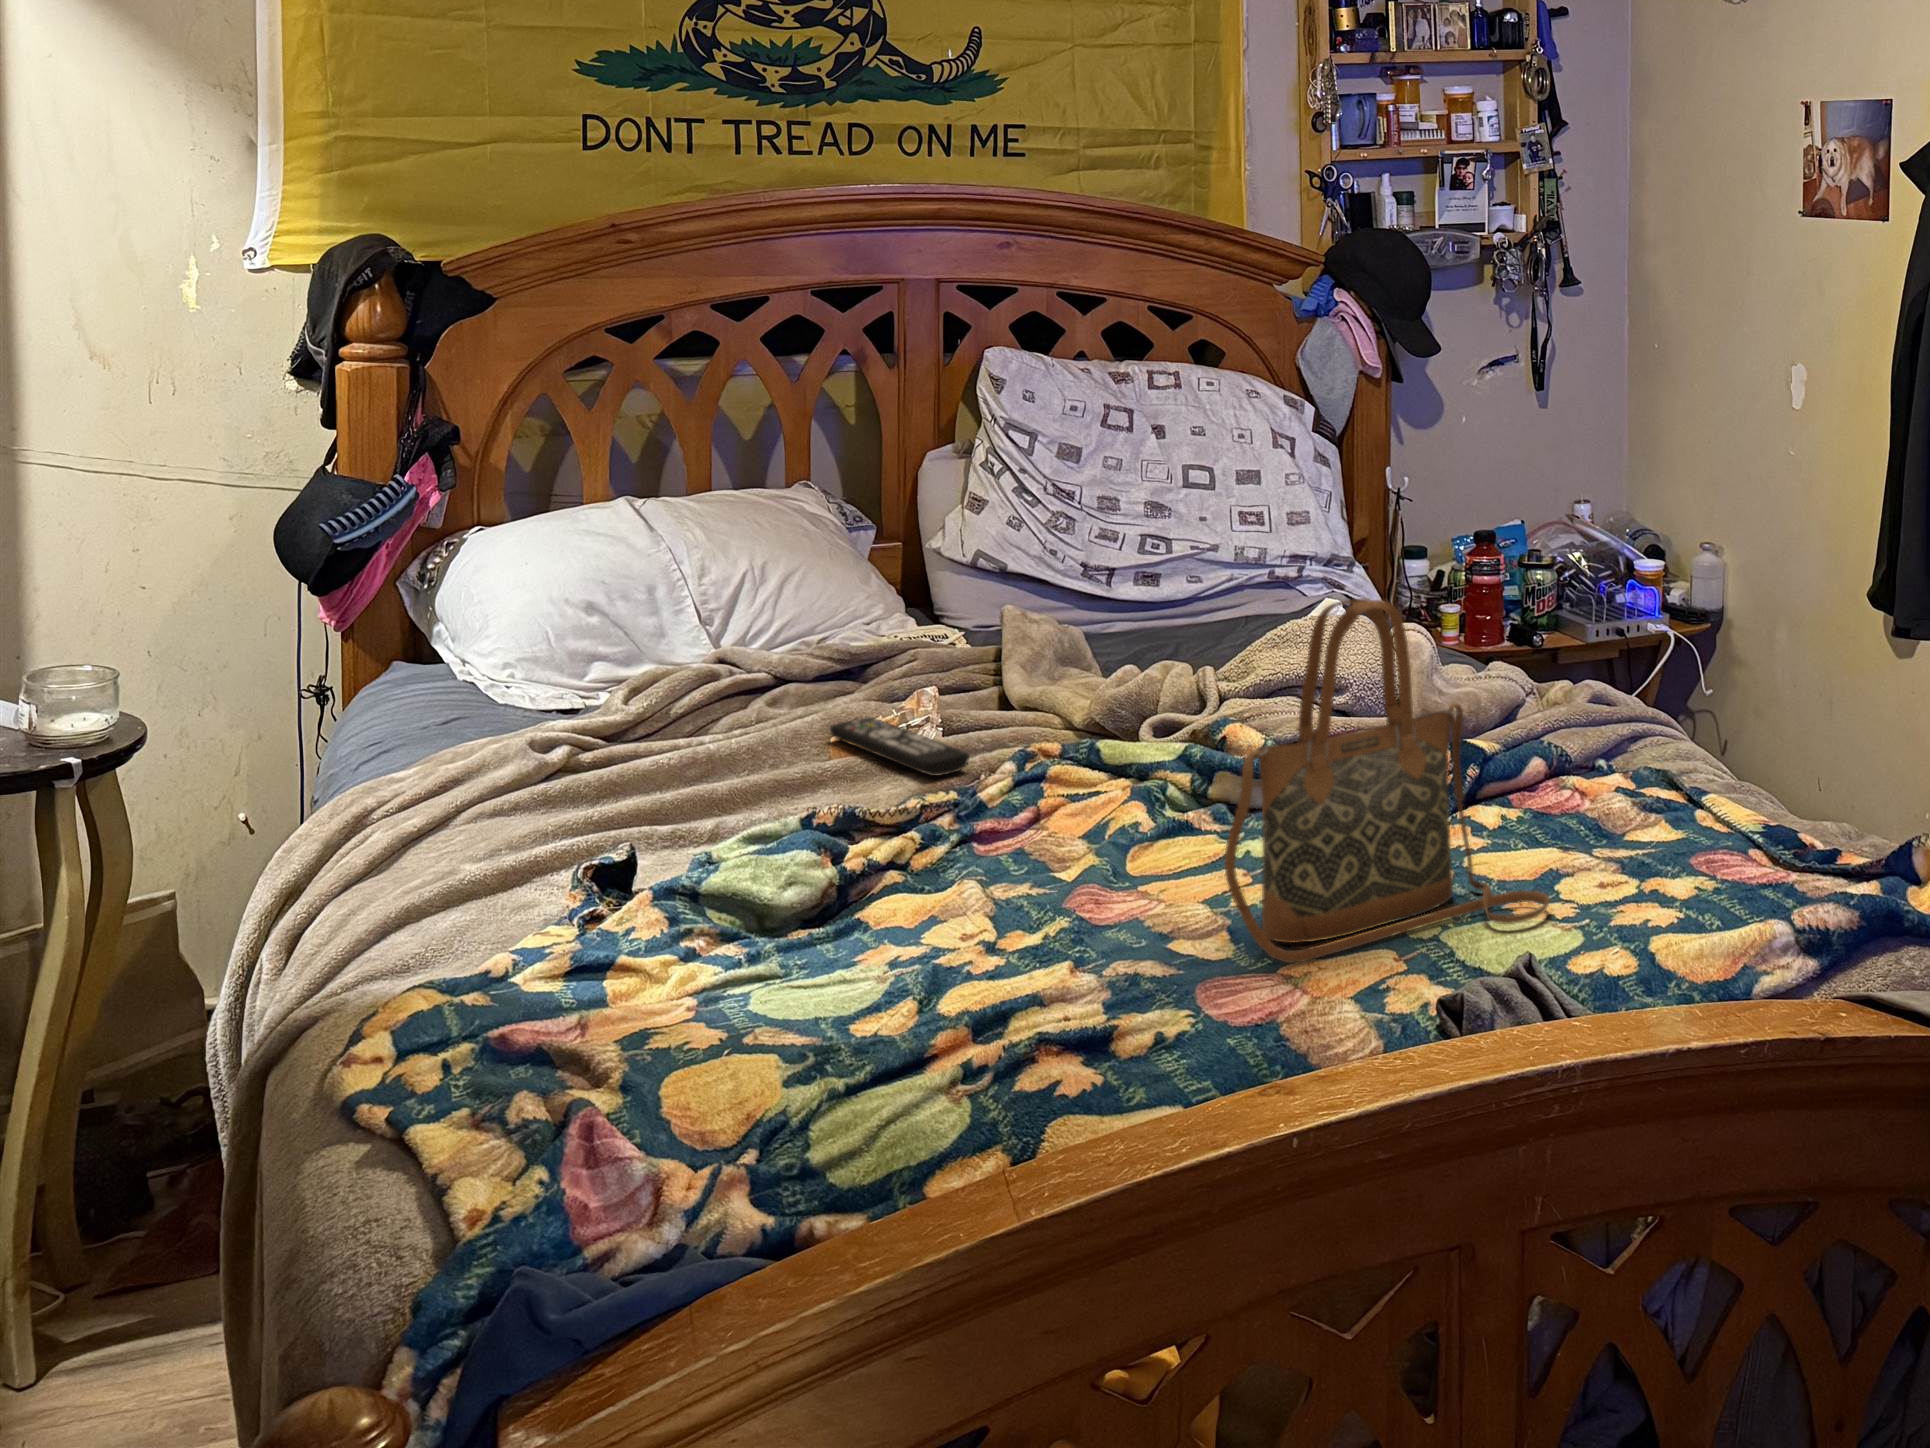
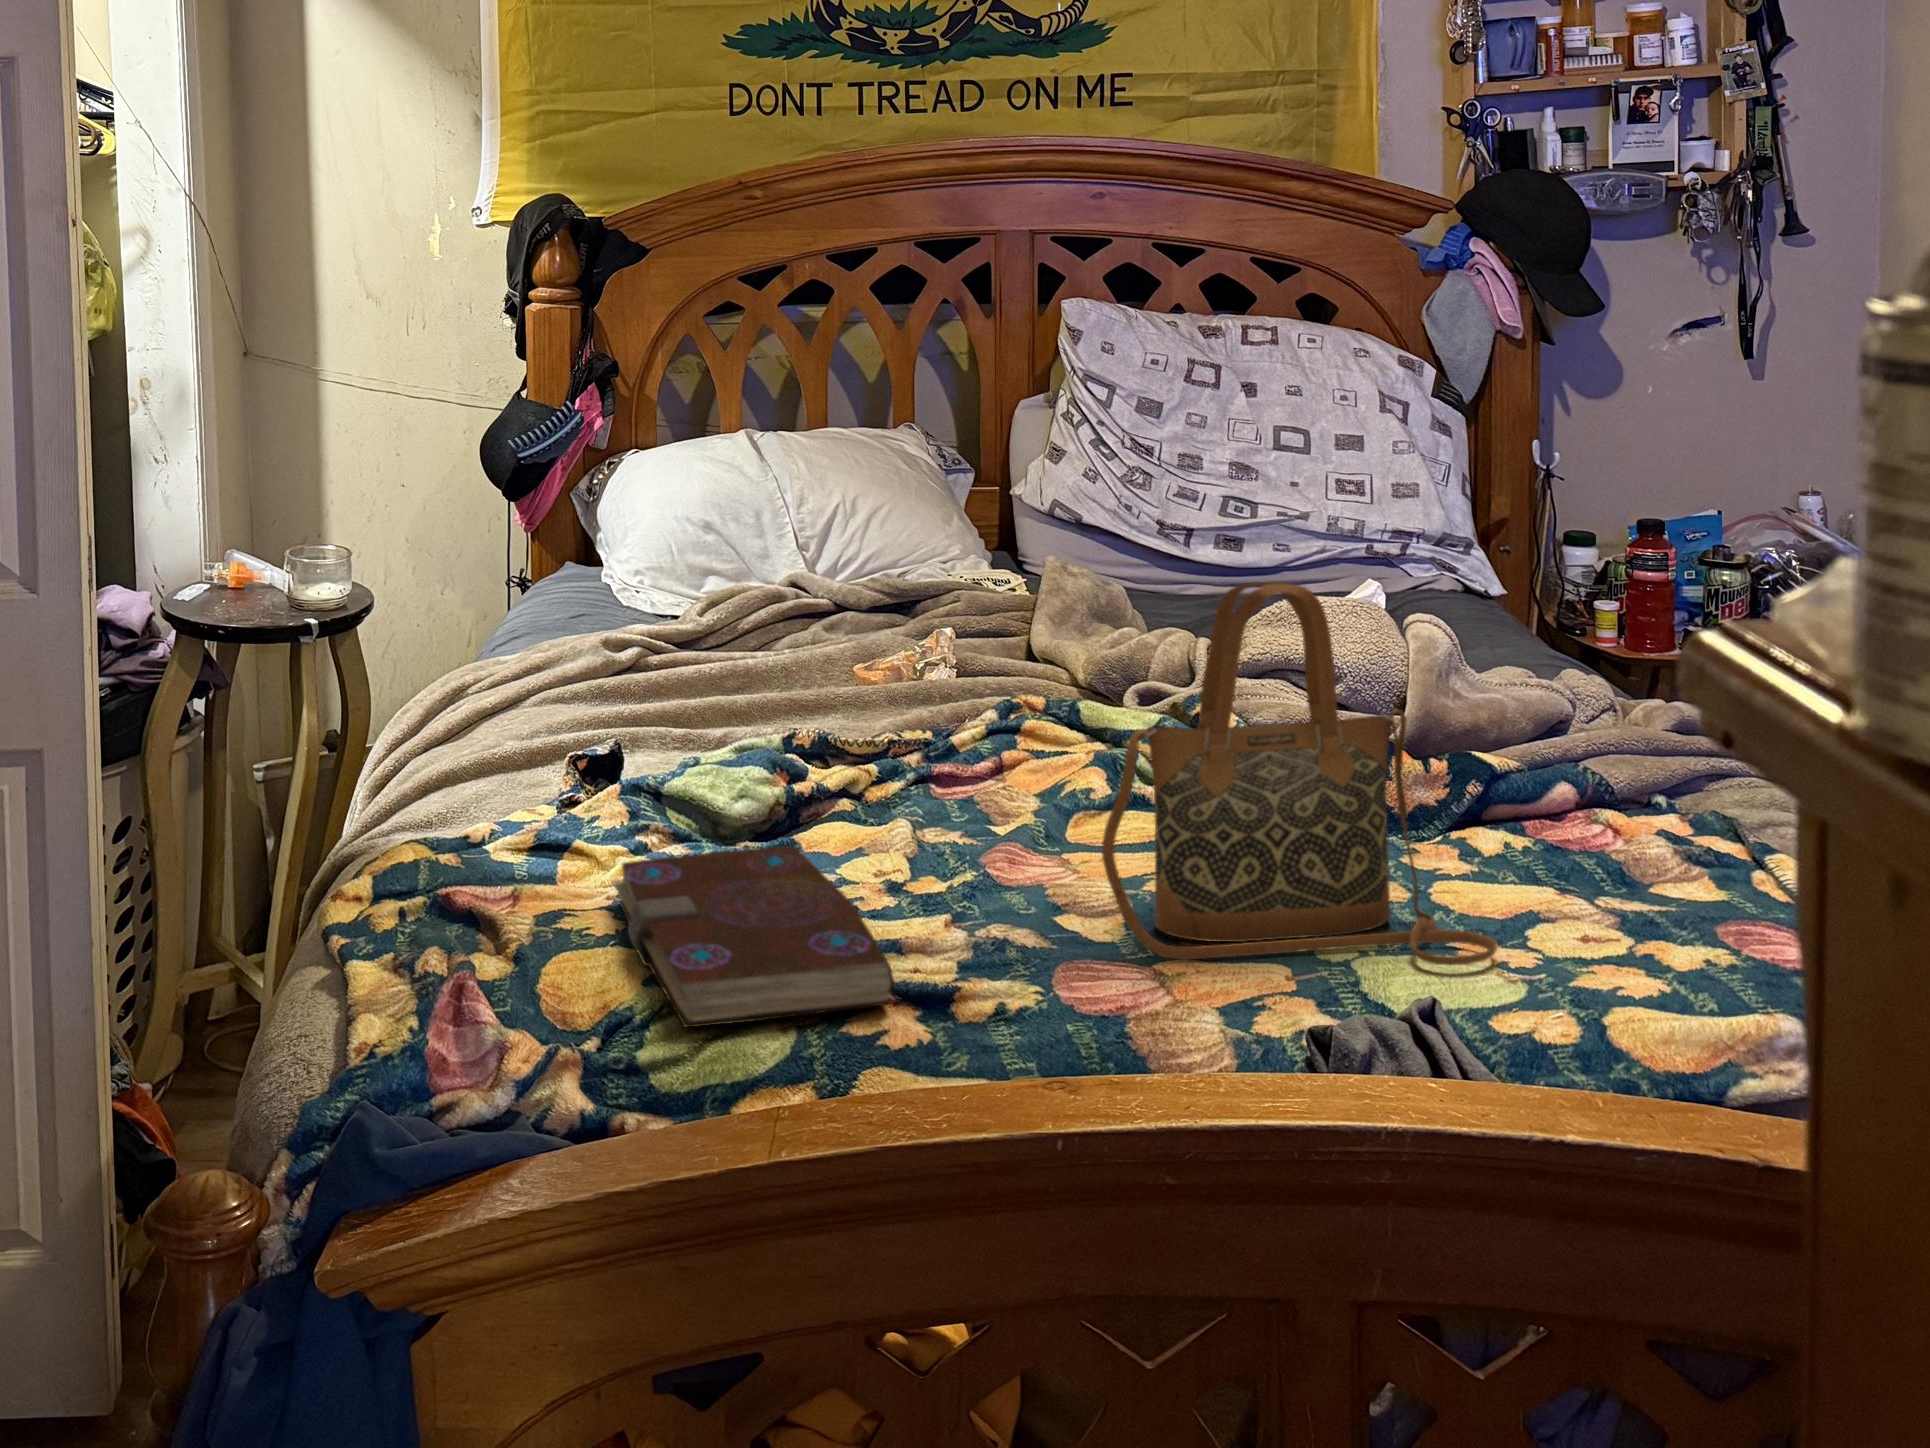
remote control: present [830,718,970,776] -> none [856,654,964,718]
book: none [692,923,1065,1131] -> present [613,846,895,1027]

